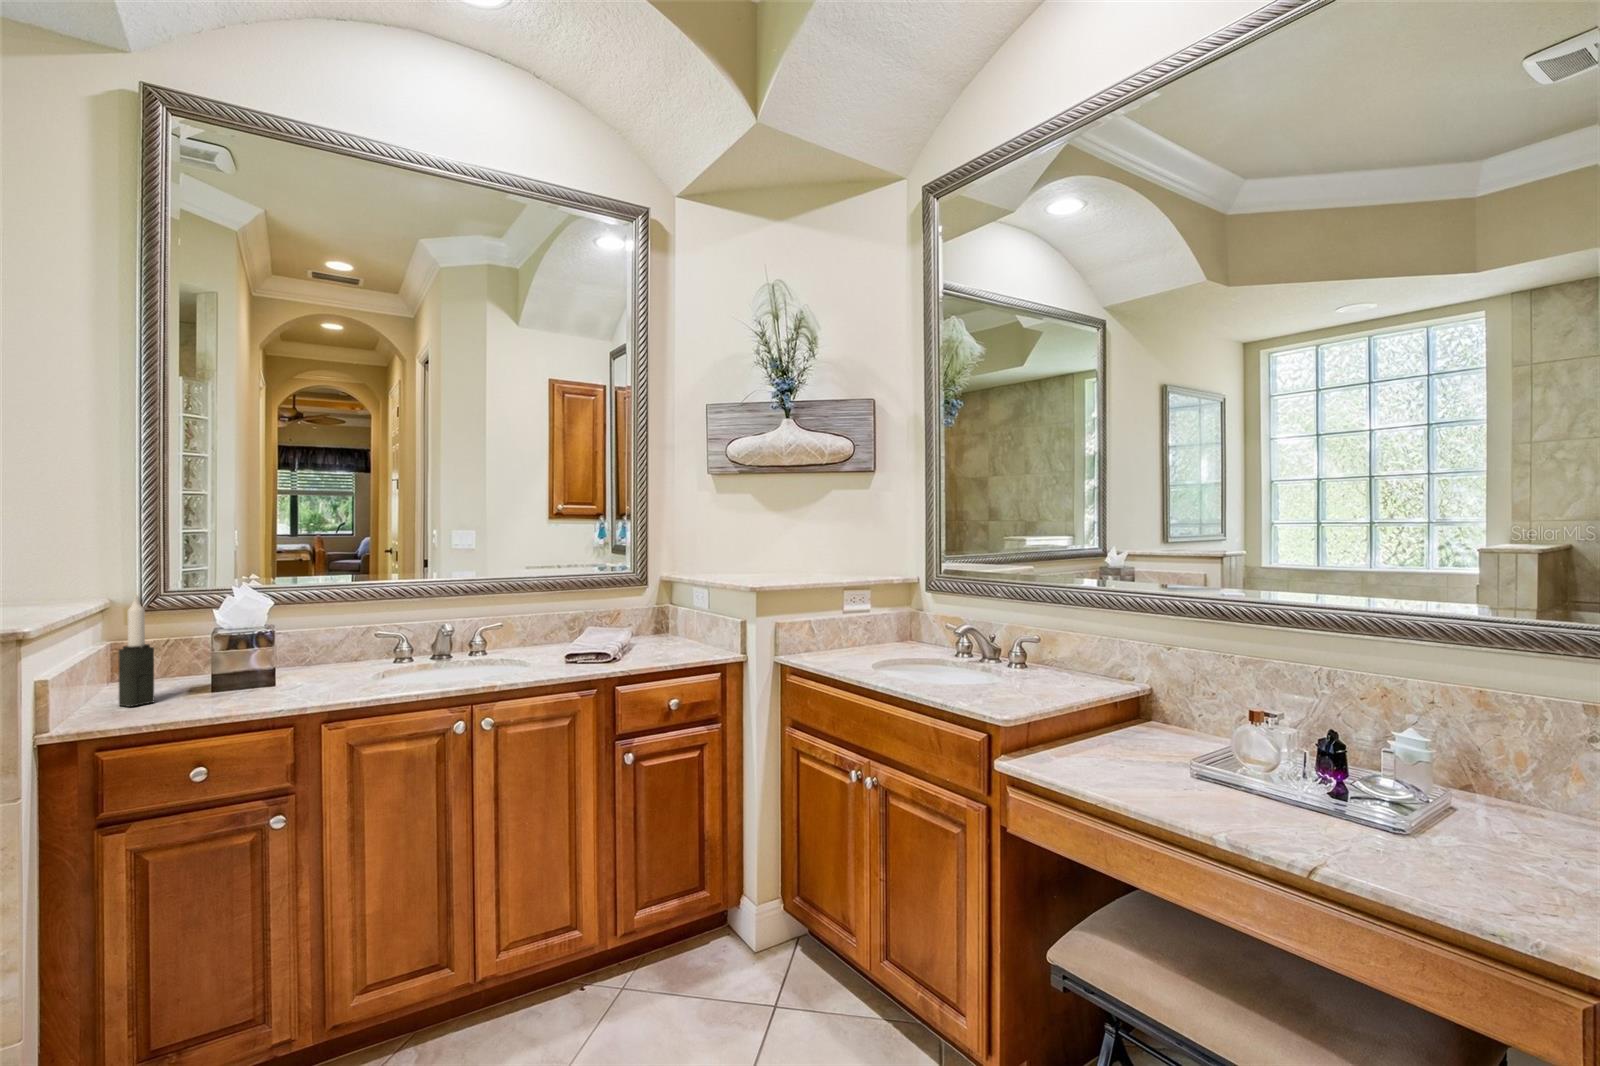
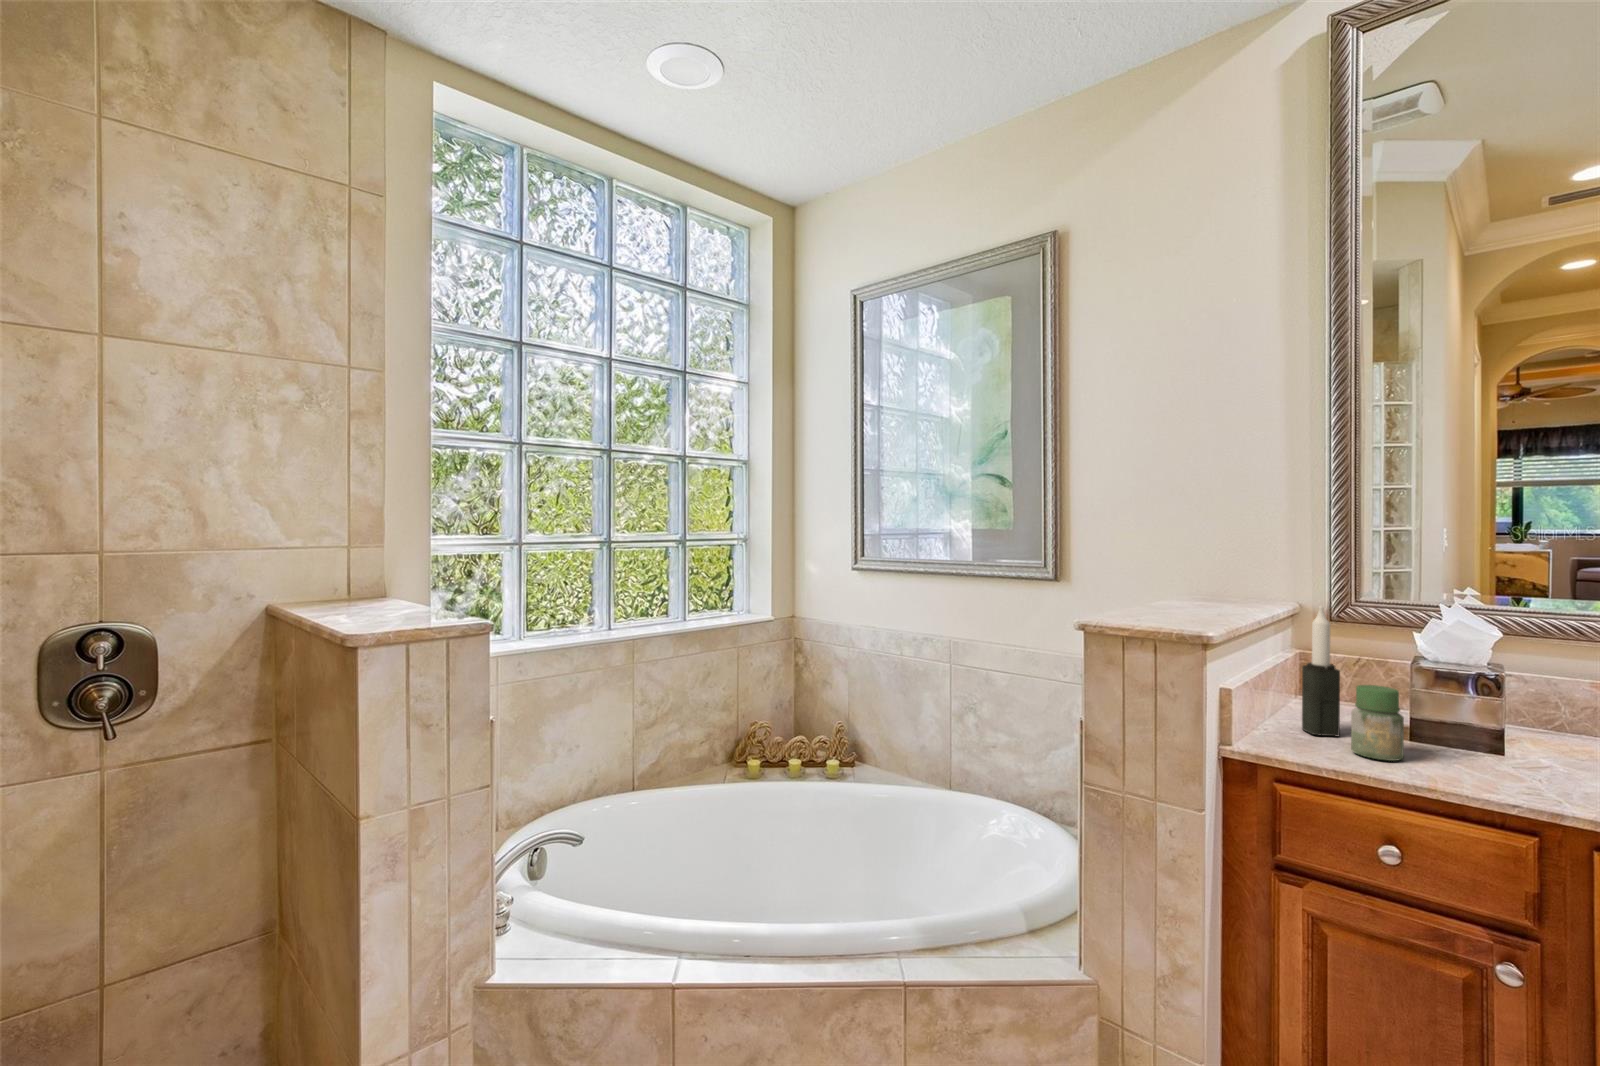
jar: none [165,652,207,710] -> present [1351,685,1404,761]

